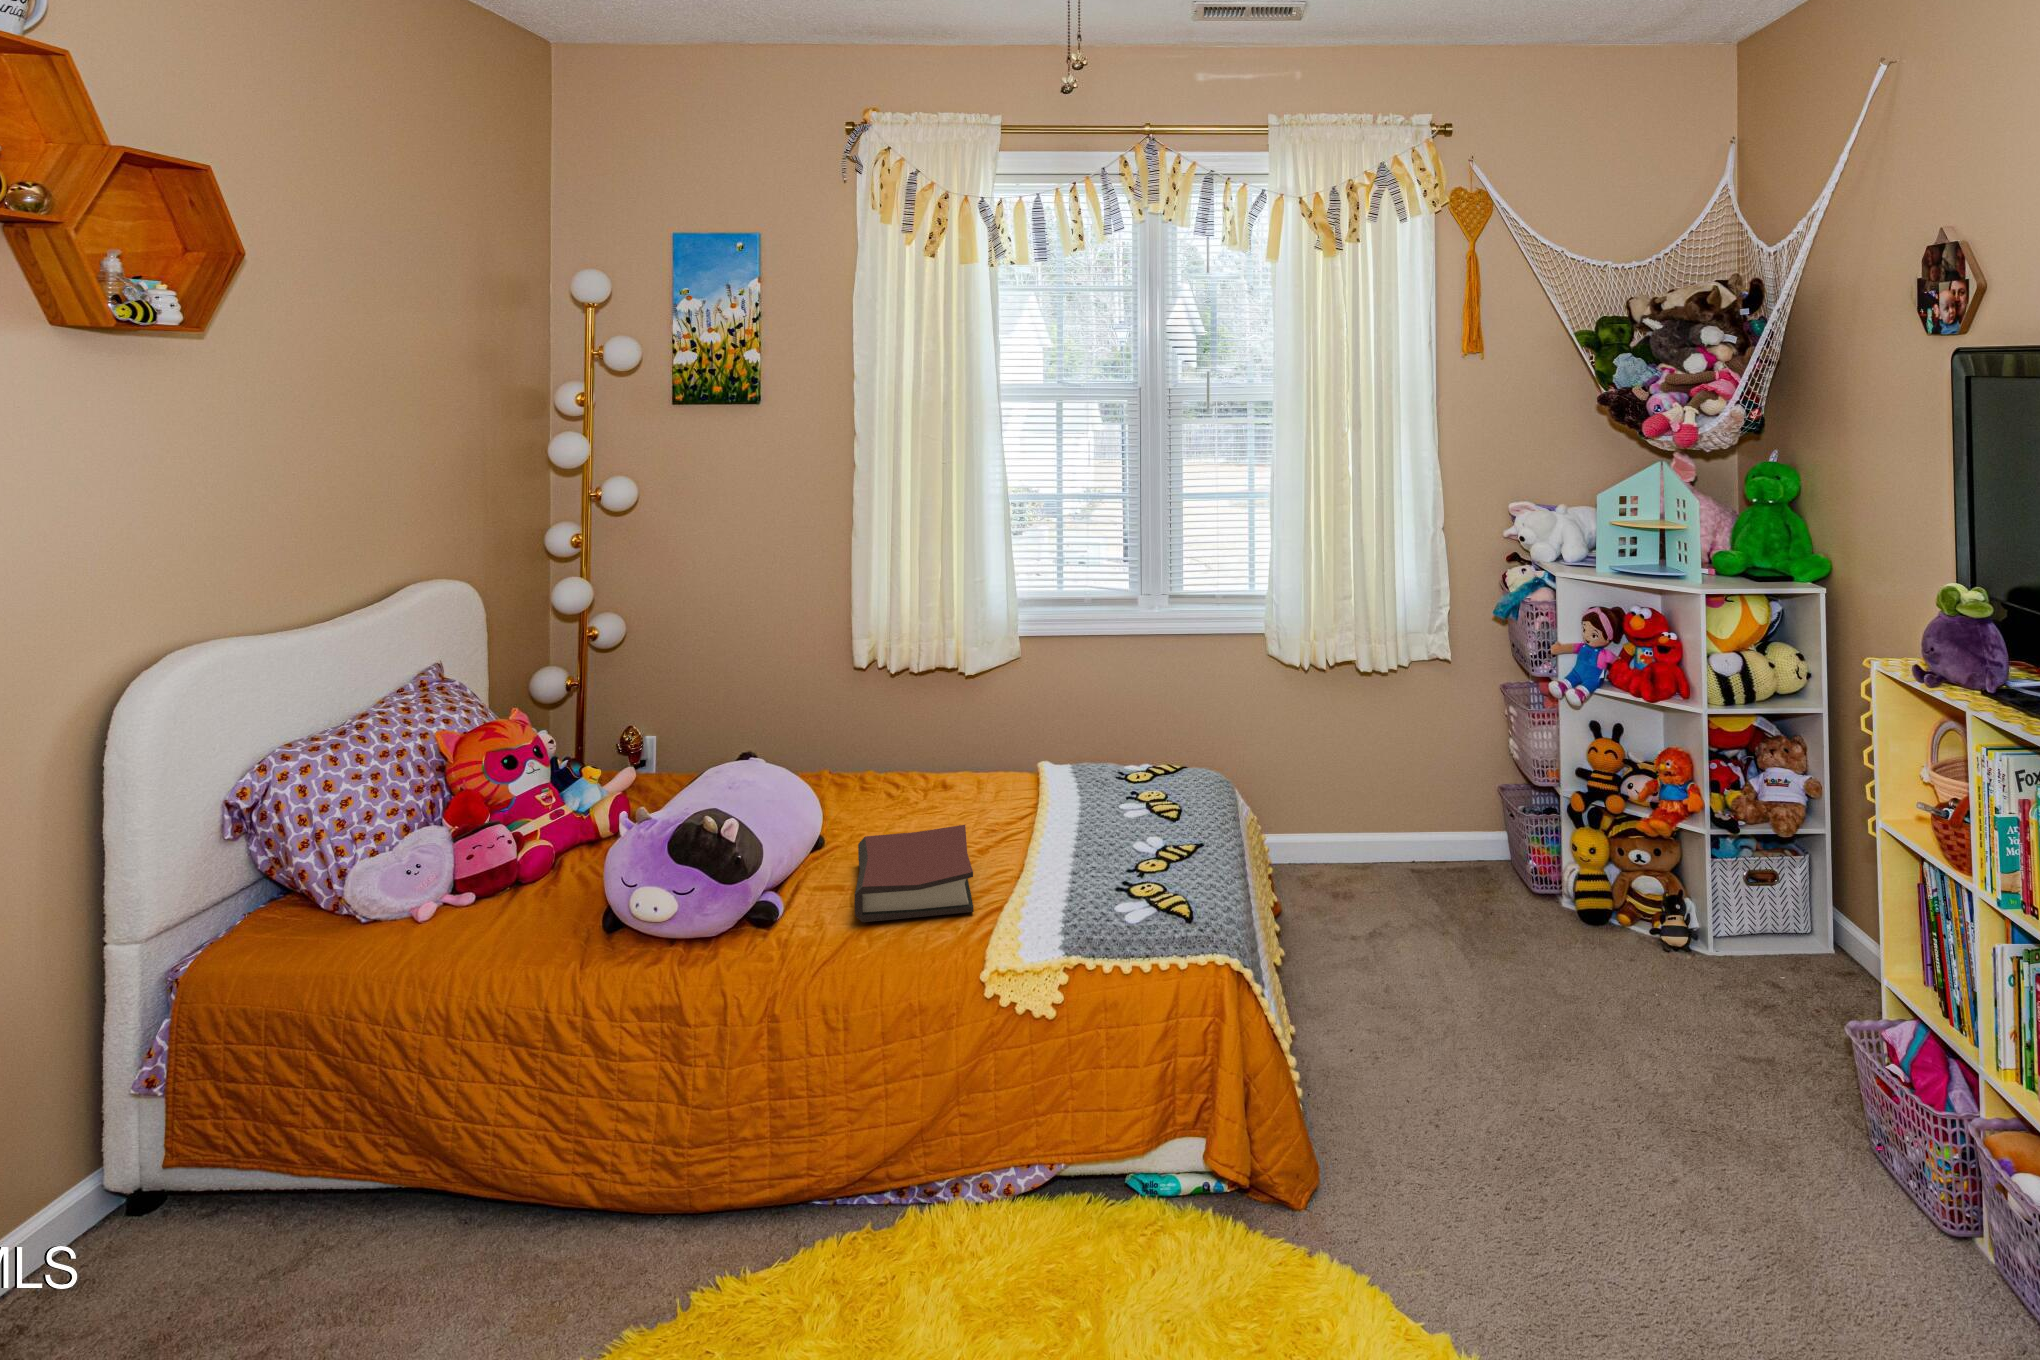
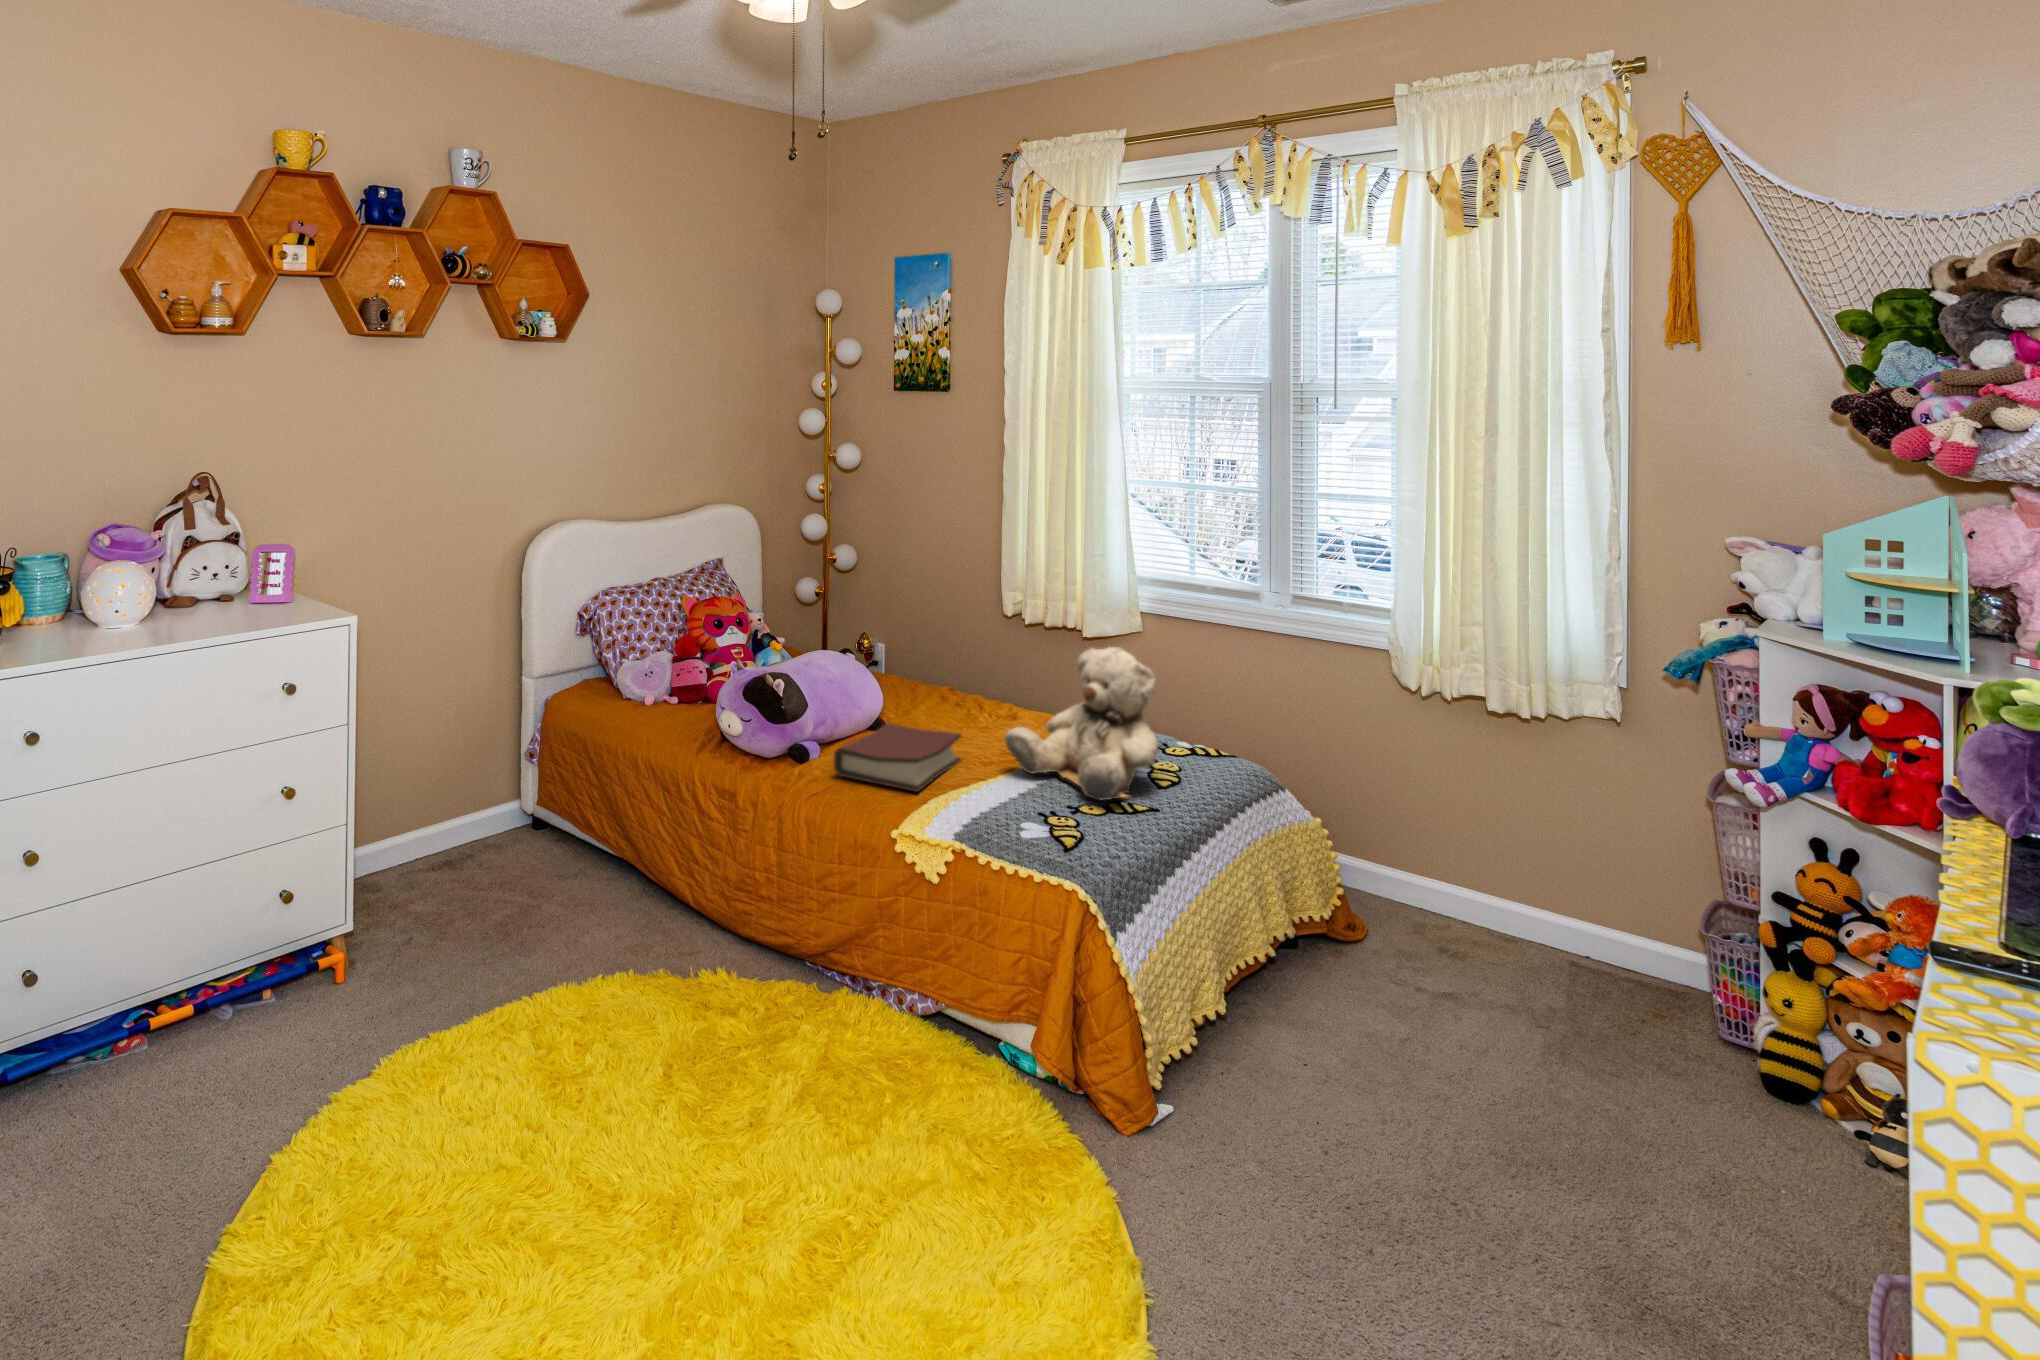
teddy bear: none [1023,687,1179,859] -> present [1005,647,1158,800]

